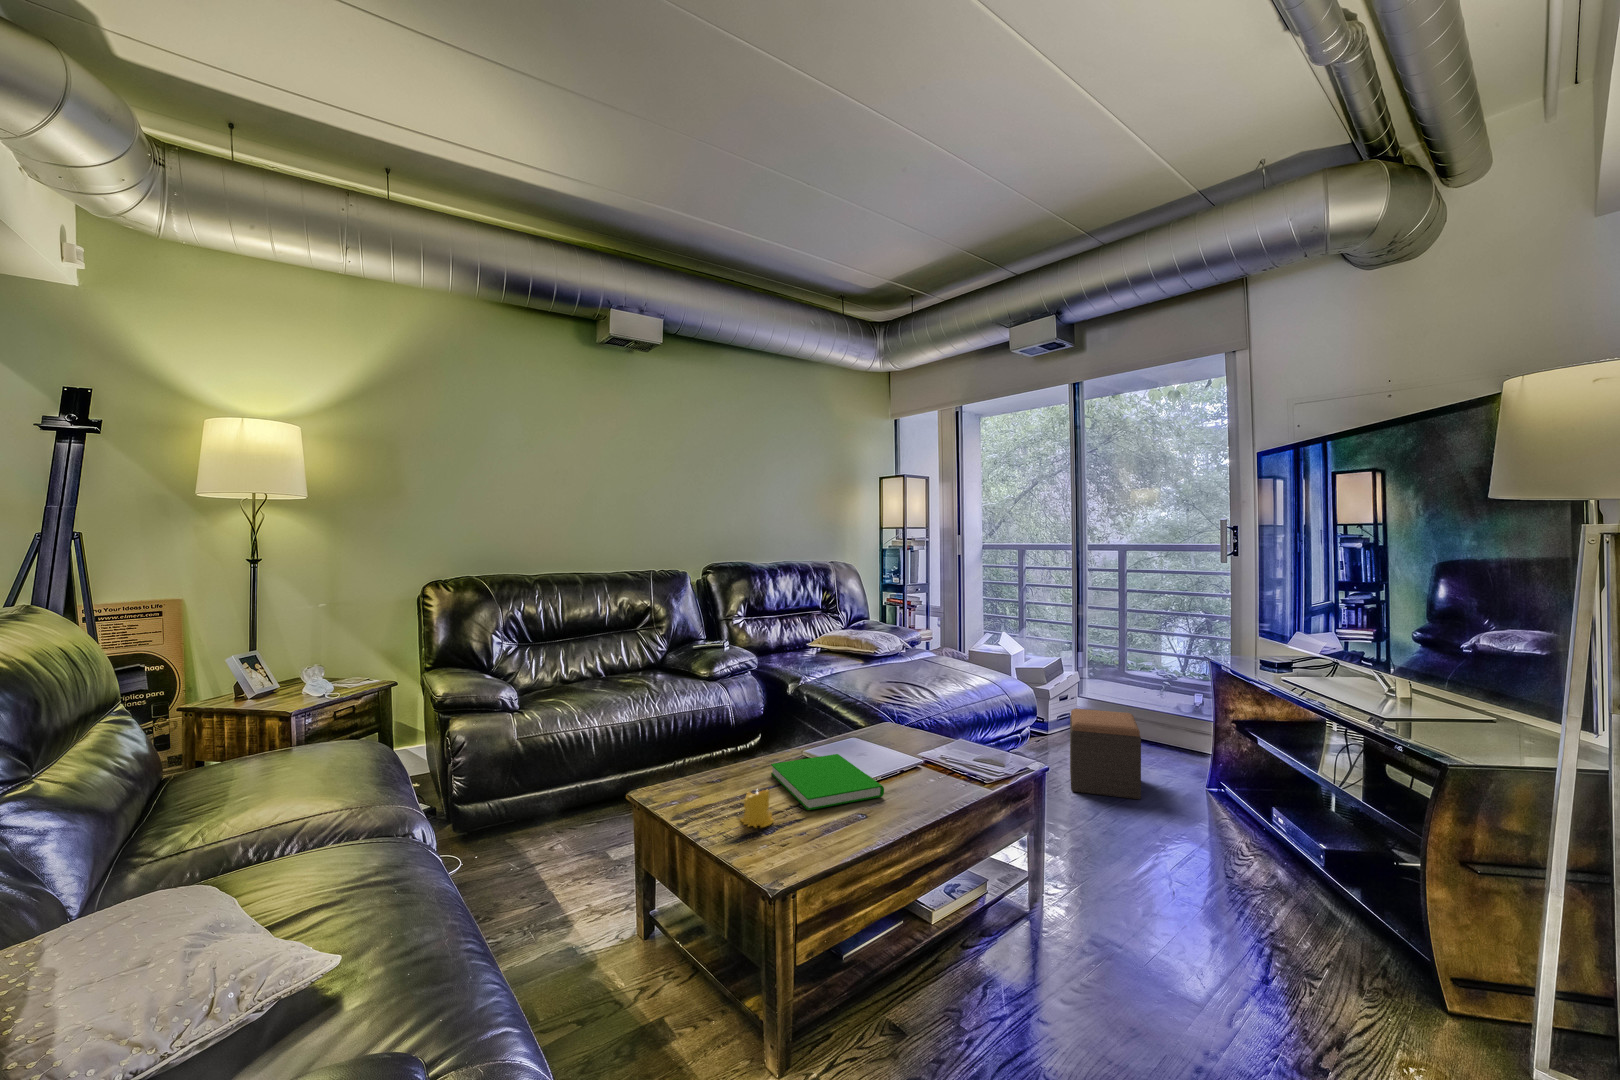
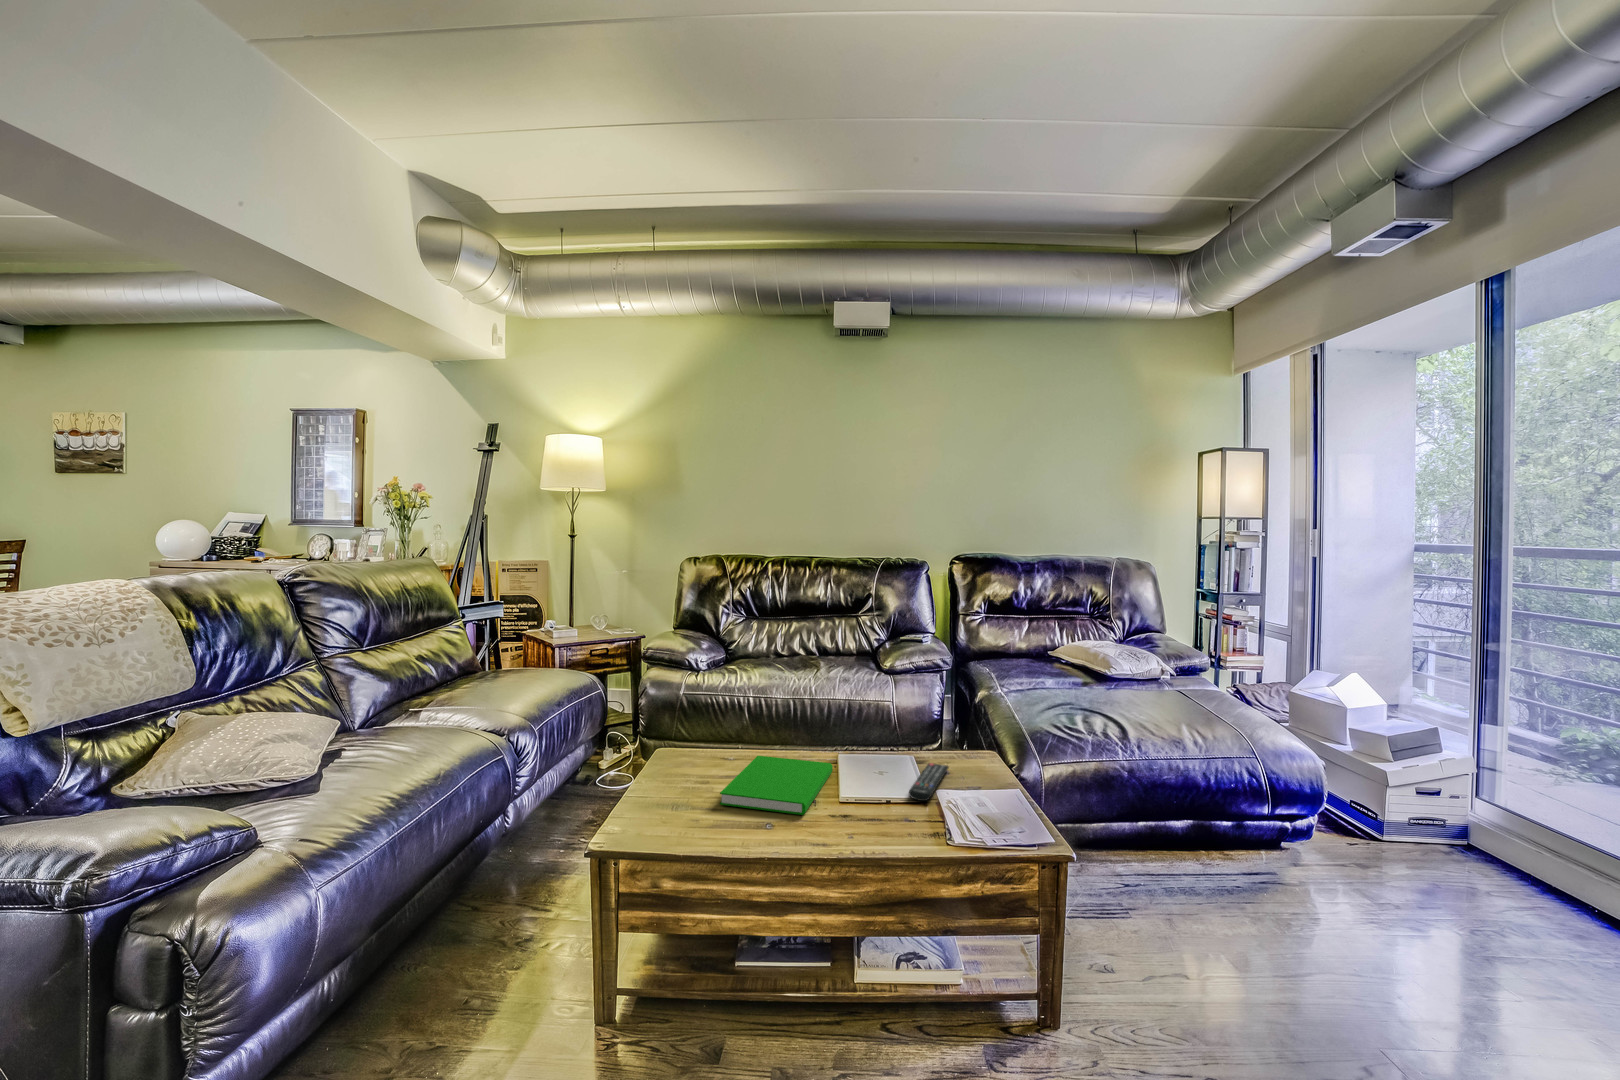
footstool: present [1070,709,1141,799] -> none [1303,803,1467,976]
remote control: none [897,734,942,763] -> present [909,763,949,801]
candle: present [741,790,774,828] -> none [655,767,693,806]

